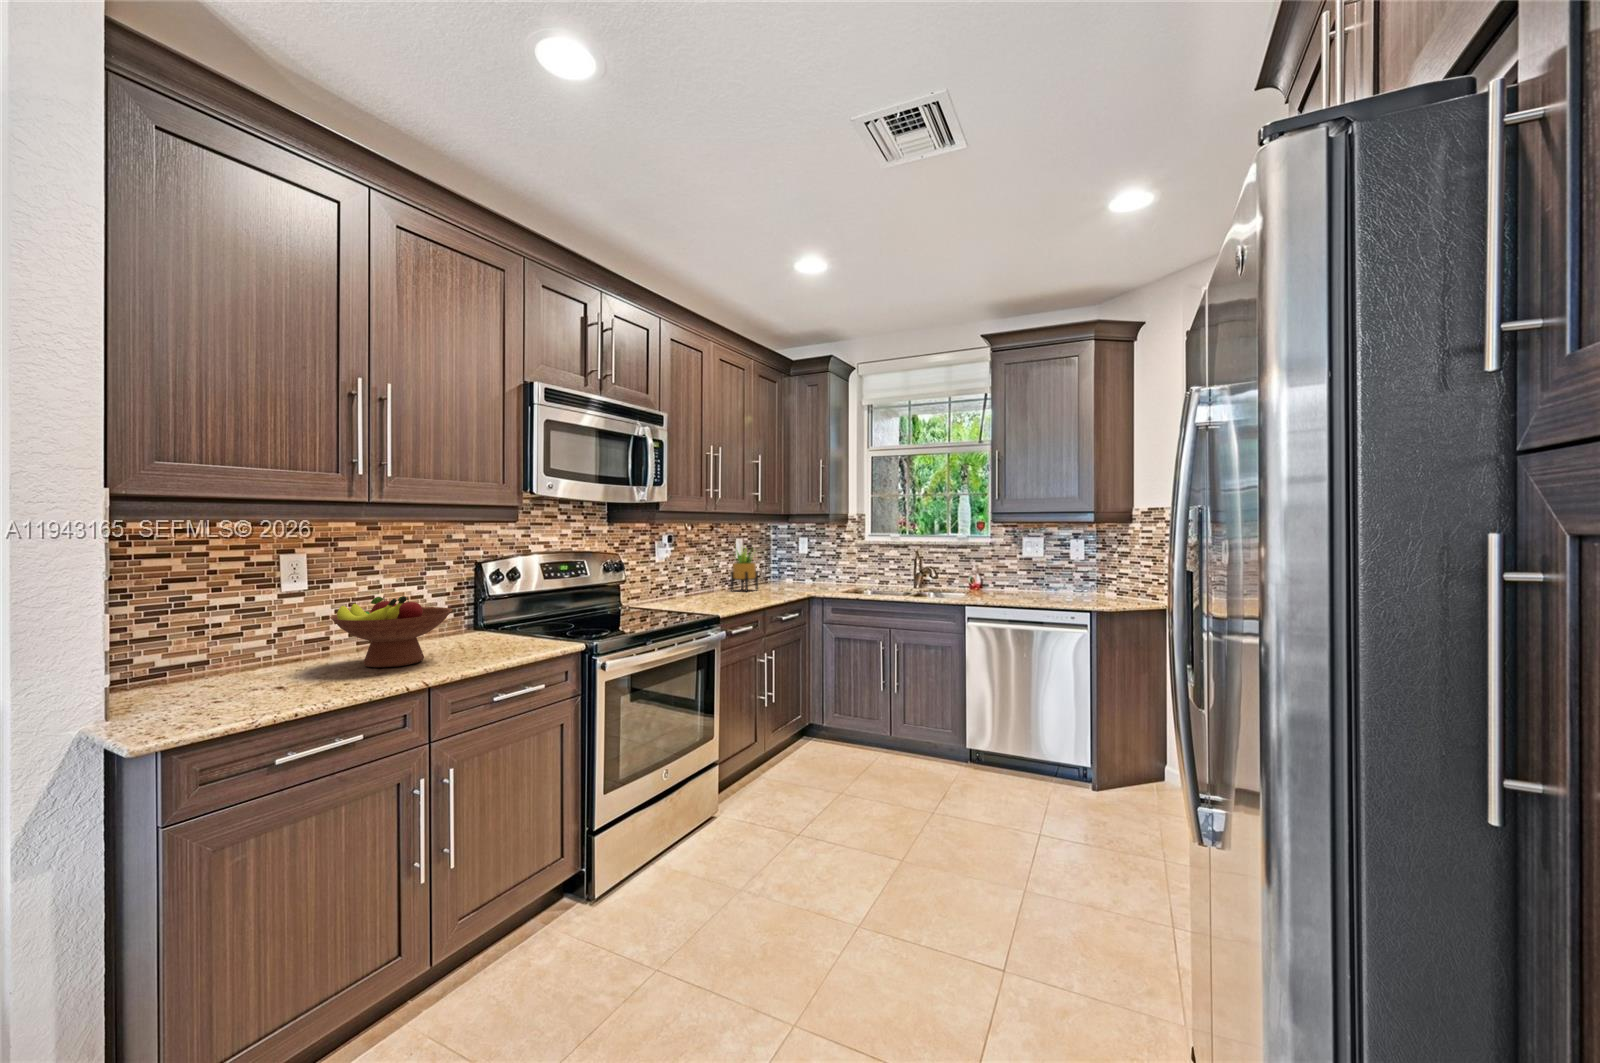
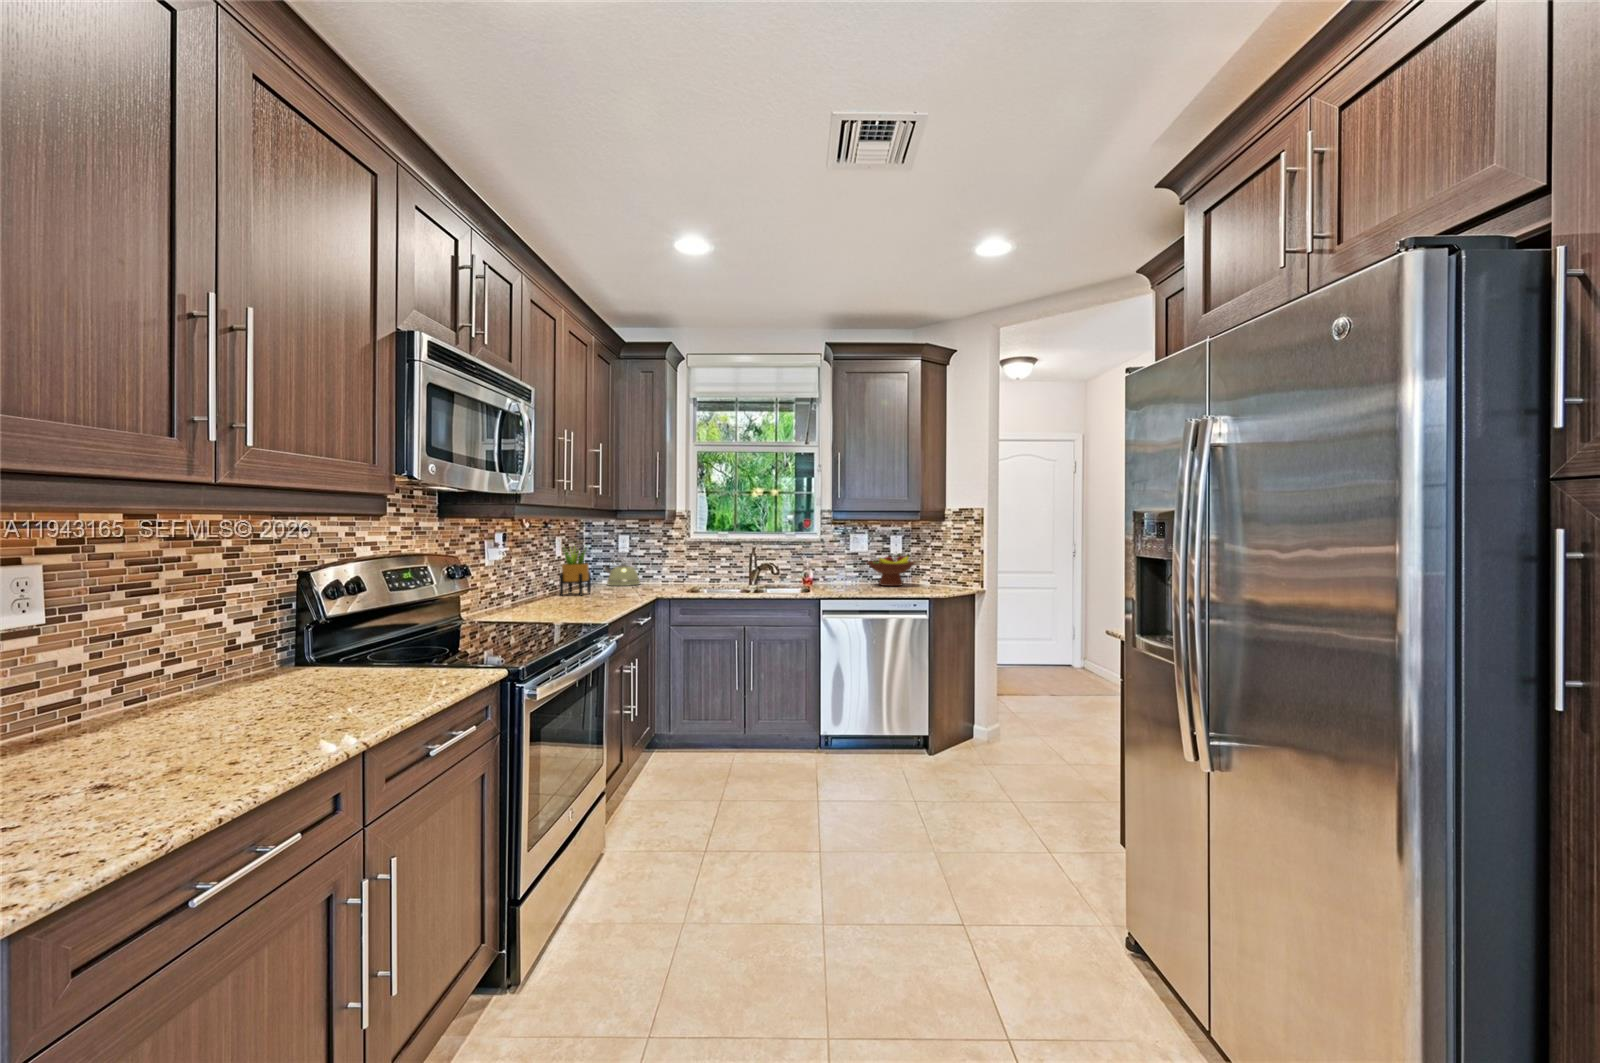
kettle: none [783,549,817,585] -> present [604,551,640,586]
fruit bowl: present [330,596,452,667] -> present [868,554,915,586]

